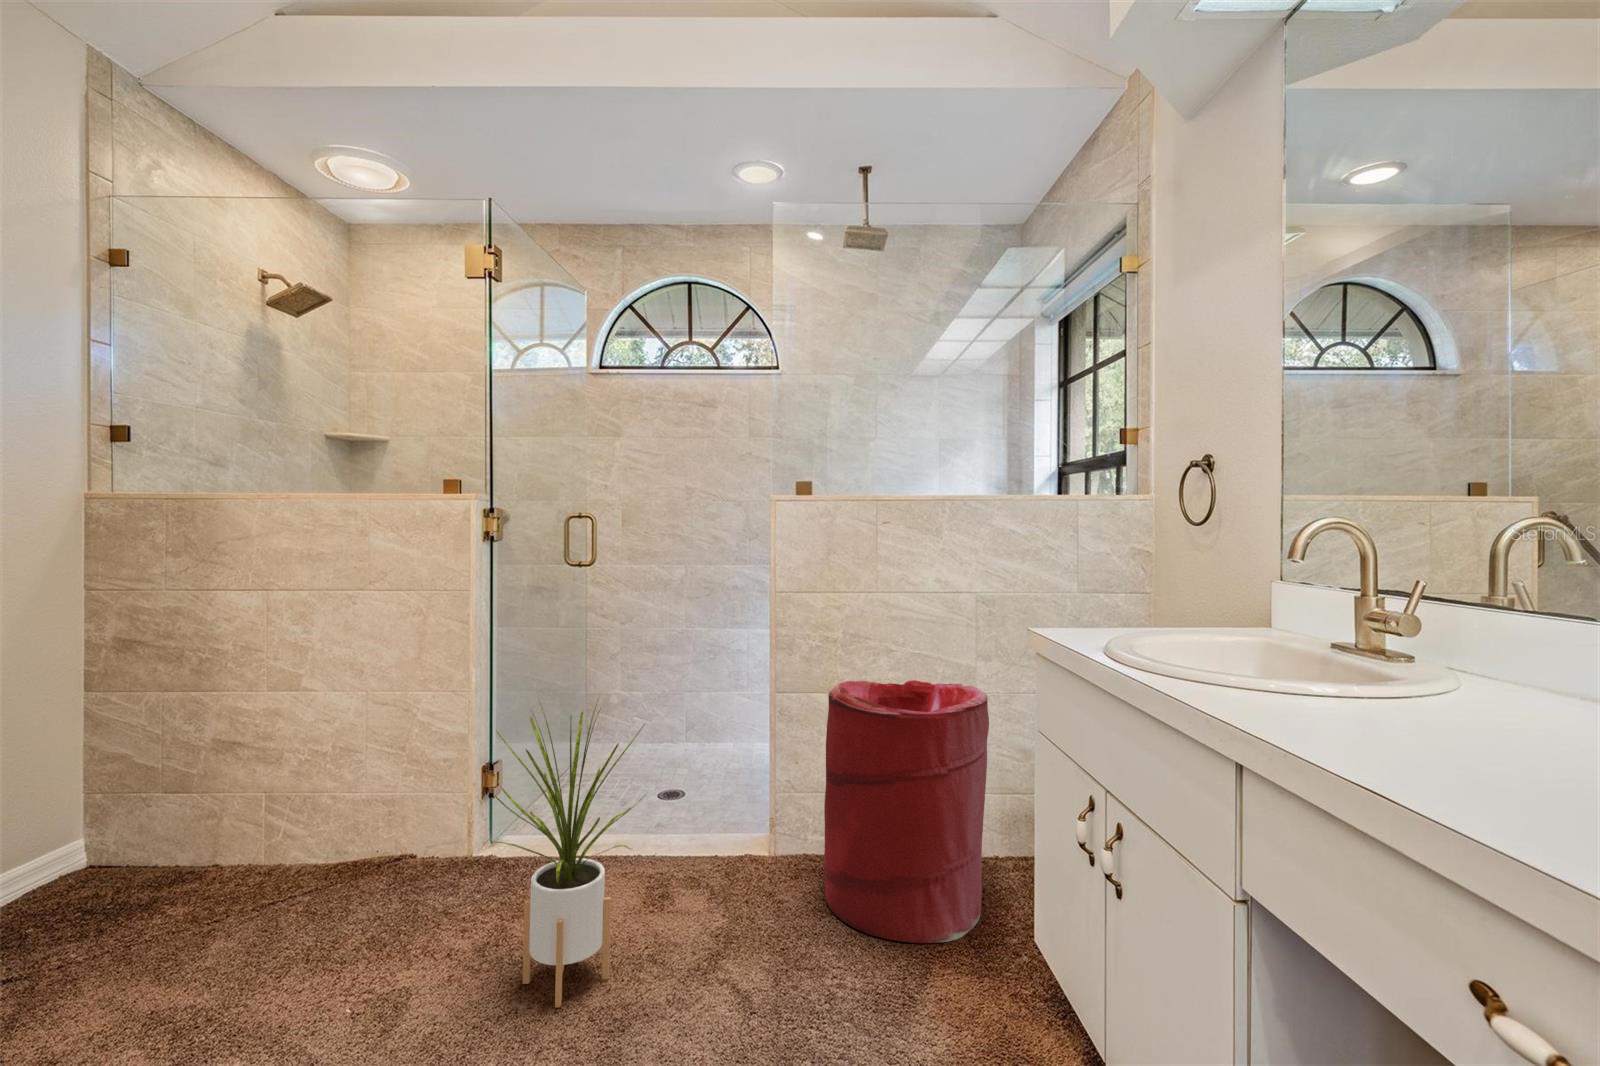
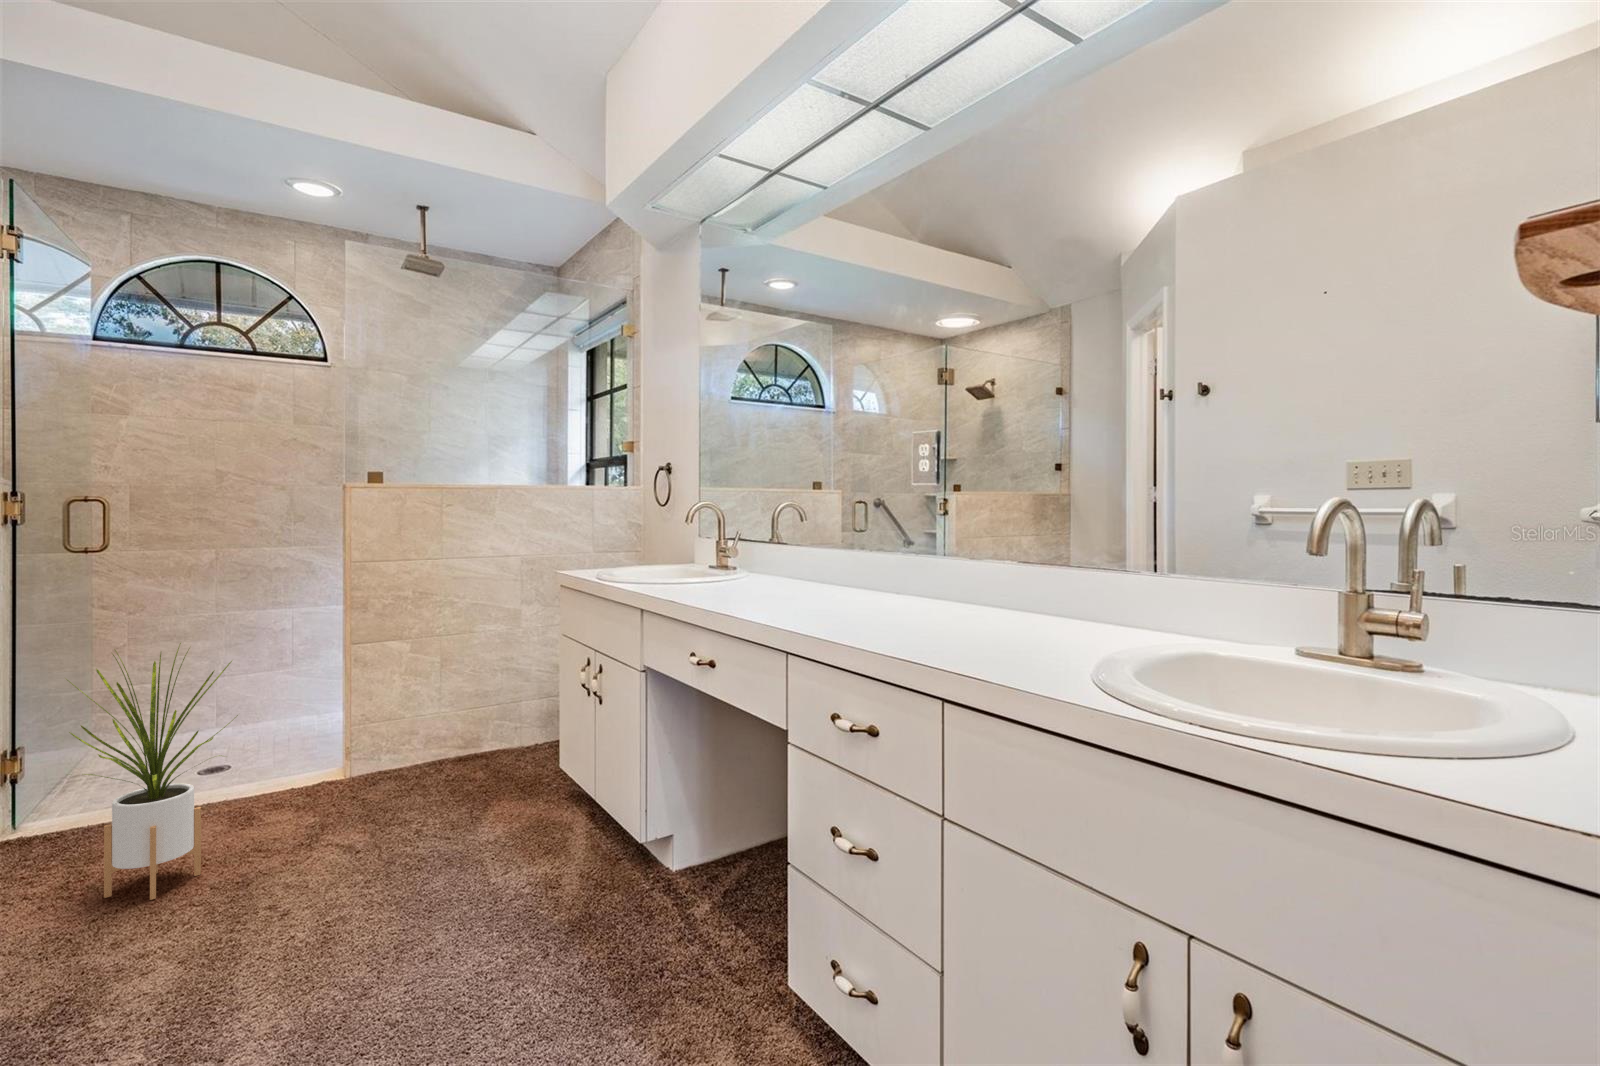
laundry hamper: present [824,680,989,943] -> none [400,618,533,801]

